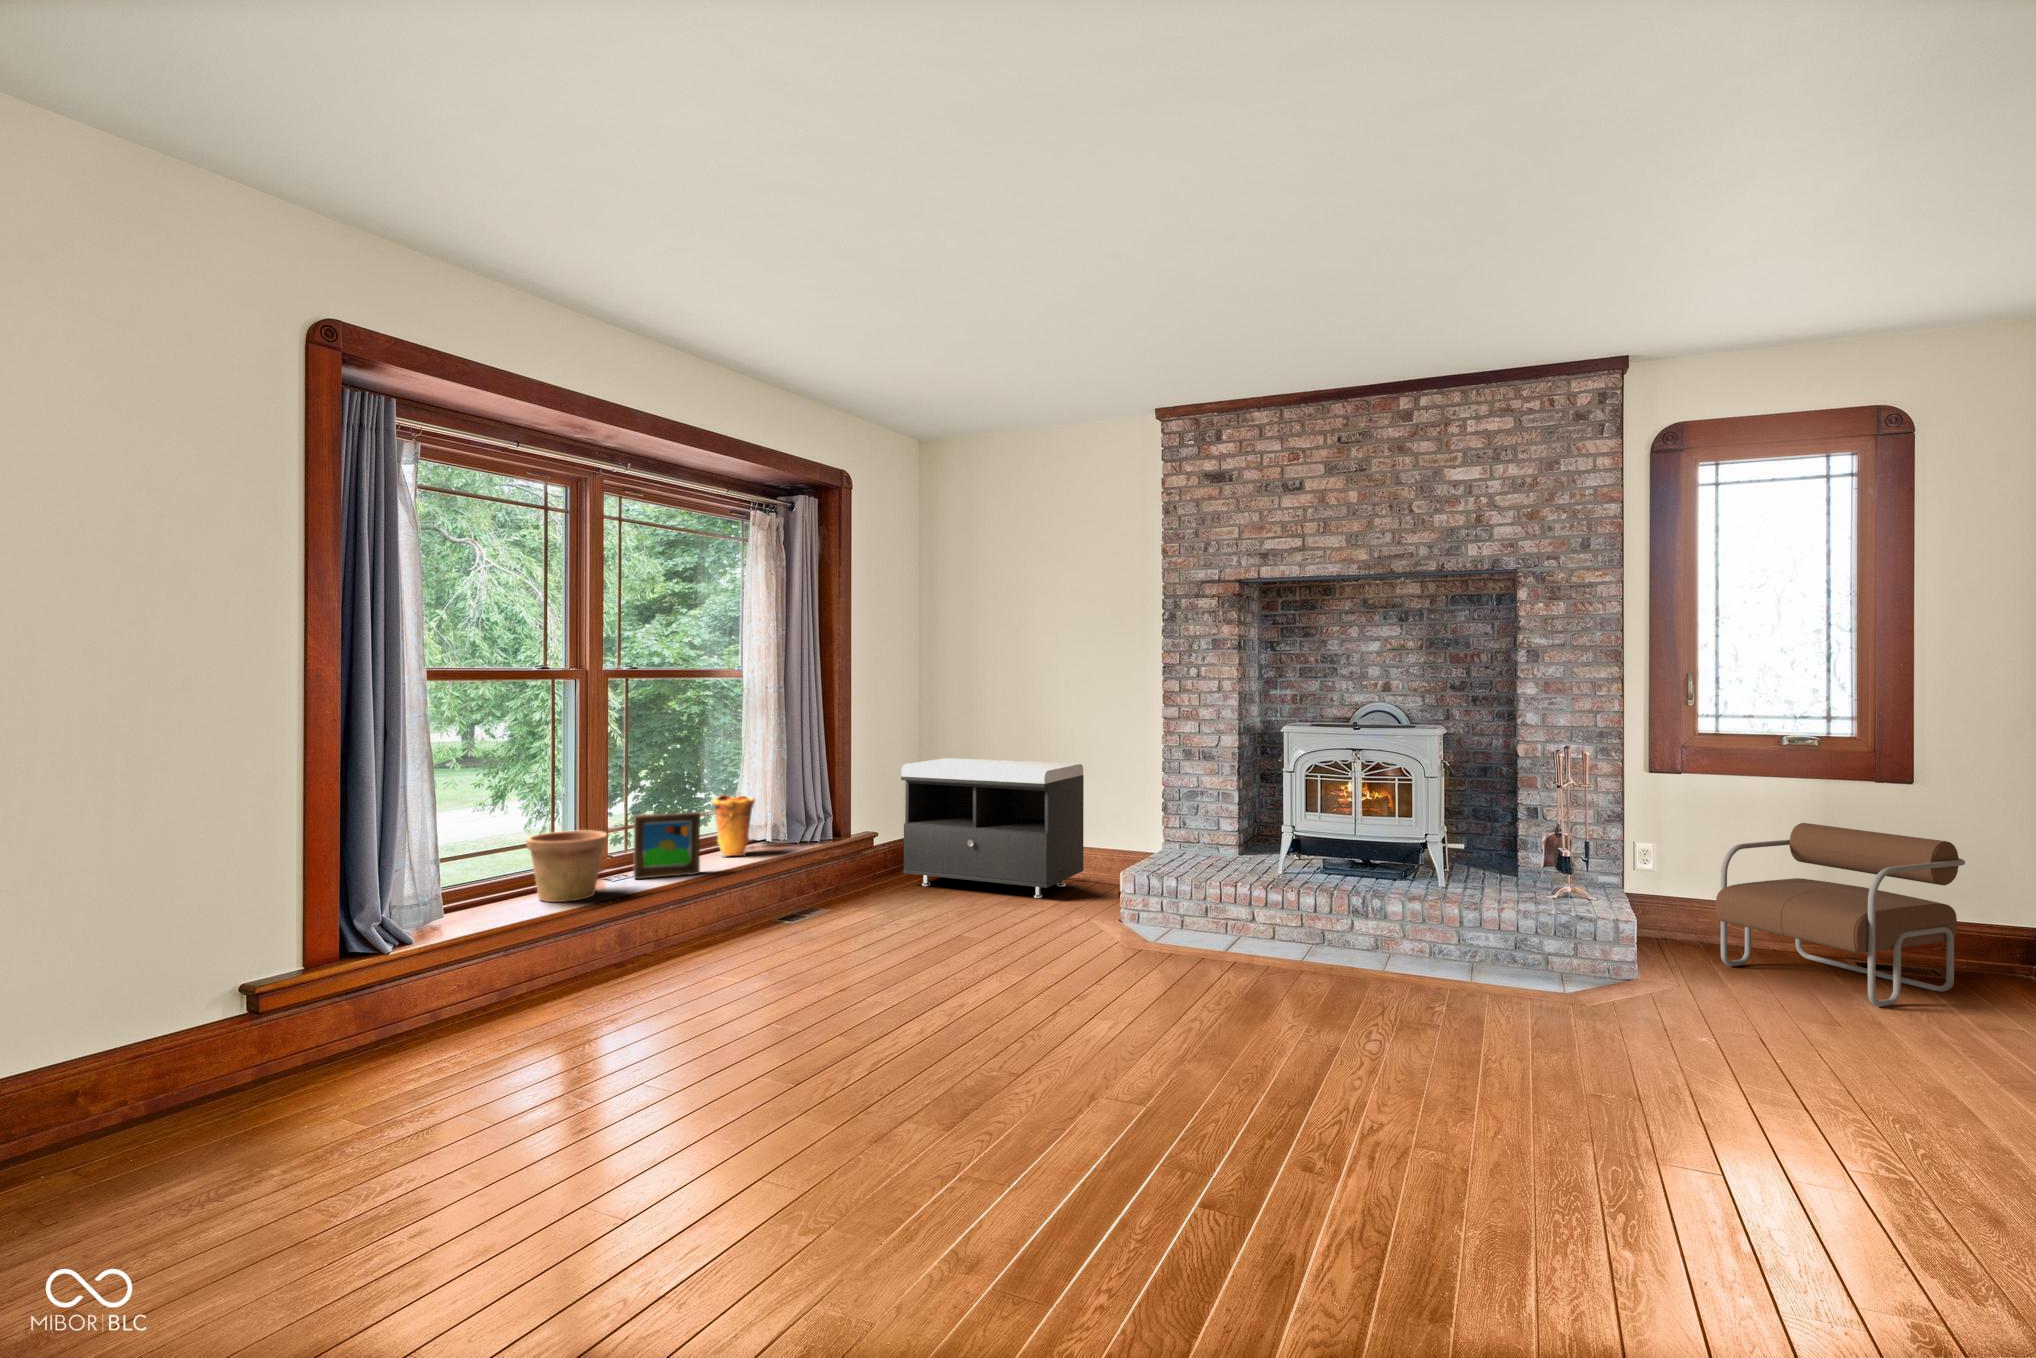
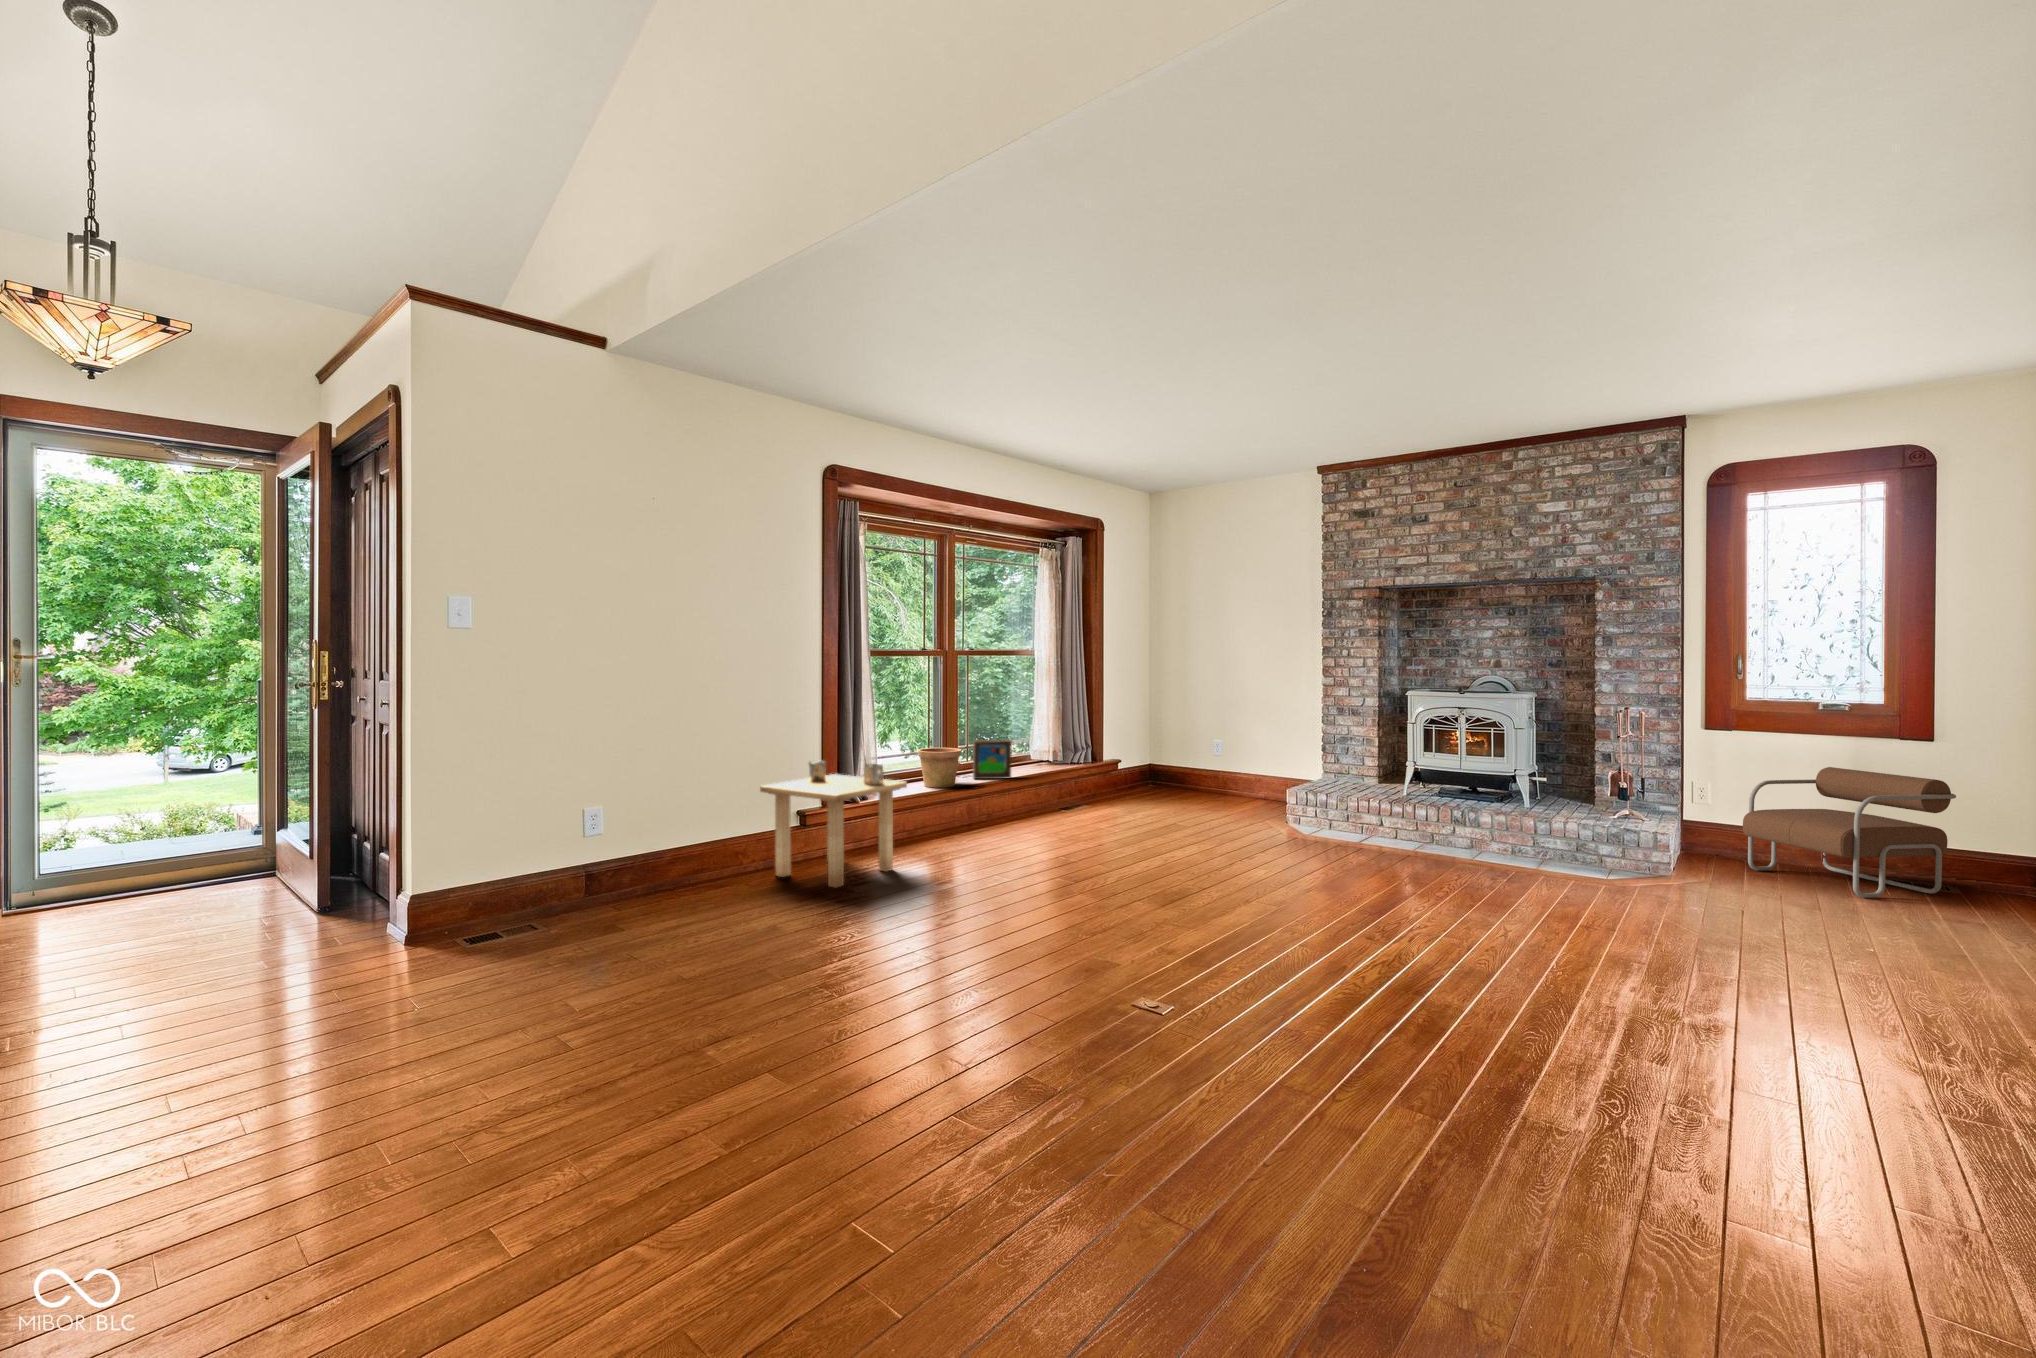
storage bench: present [901,758,1084,898] -> none [1135,714,1263,809]
vase: present [712,795,755,856] -> none [1015,732,1042,771]
side table: none [111,886,460,1159] -> present [760,761,907,888]

